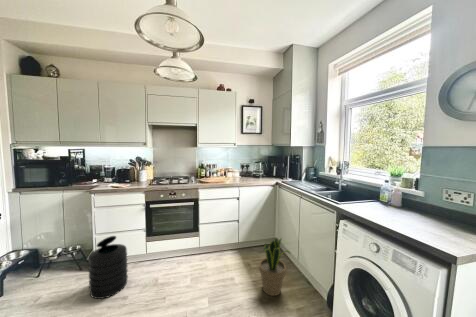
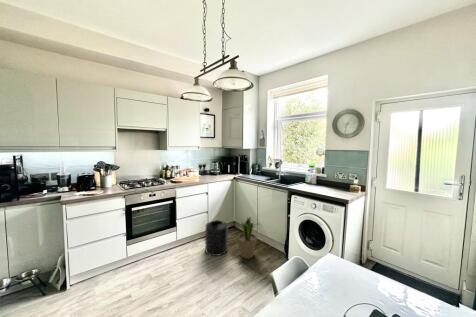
trash can: present [88,236,128,299] -> present [205,220,228,256]

